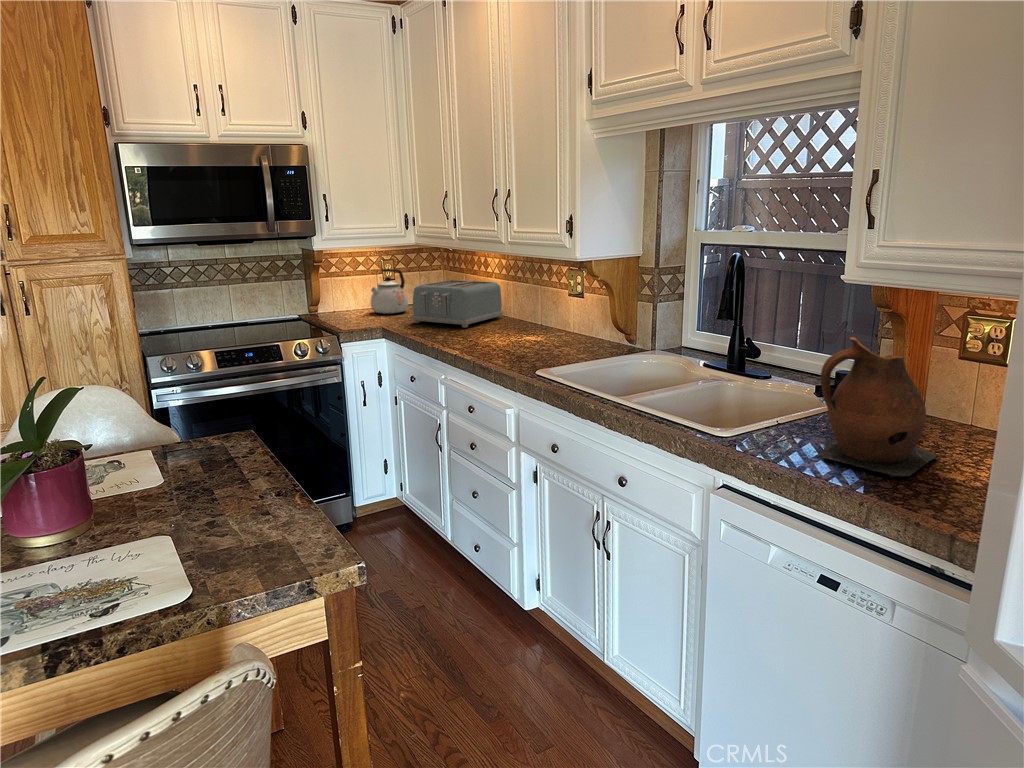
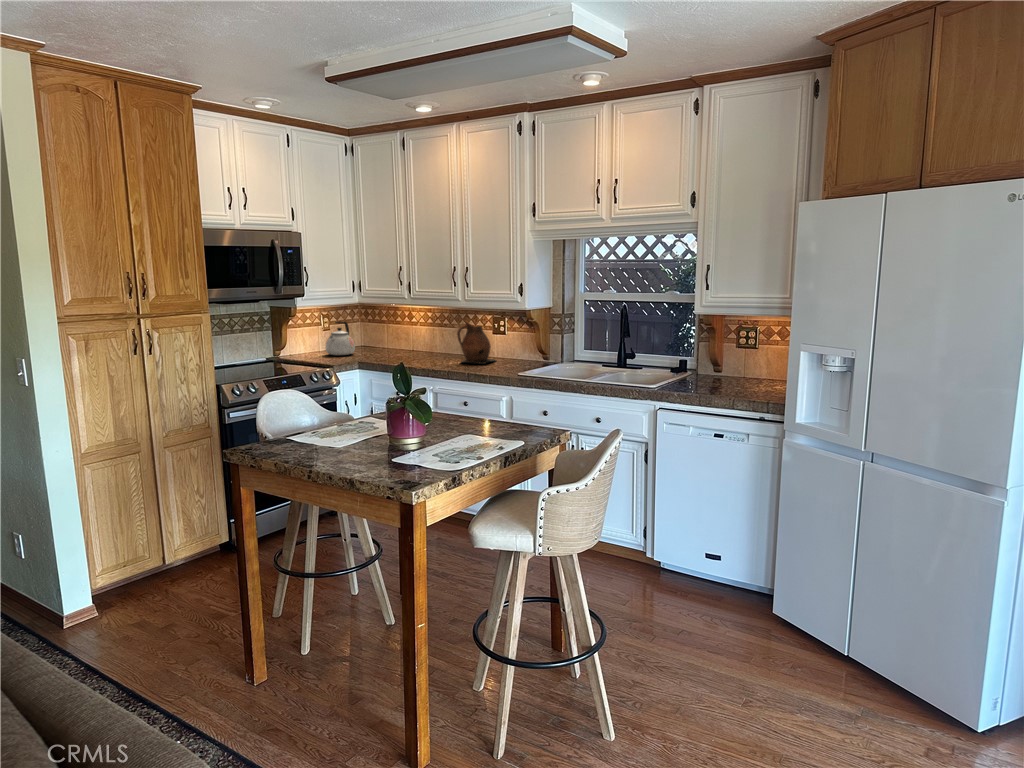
toaster: present [412,280,503,328] -> none [377,328,436,360]
ceramic pitcher: present [818,337,937,478] -> present [457,321,495,364]

